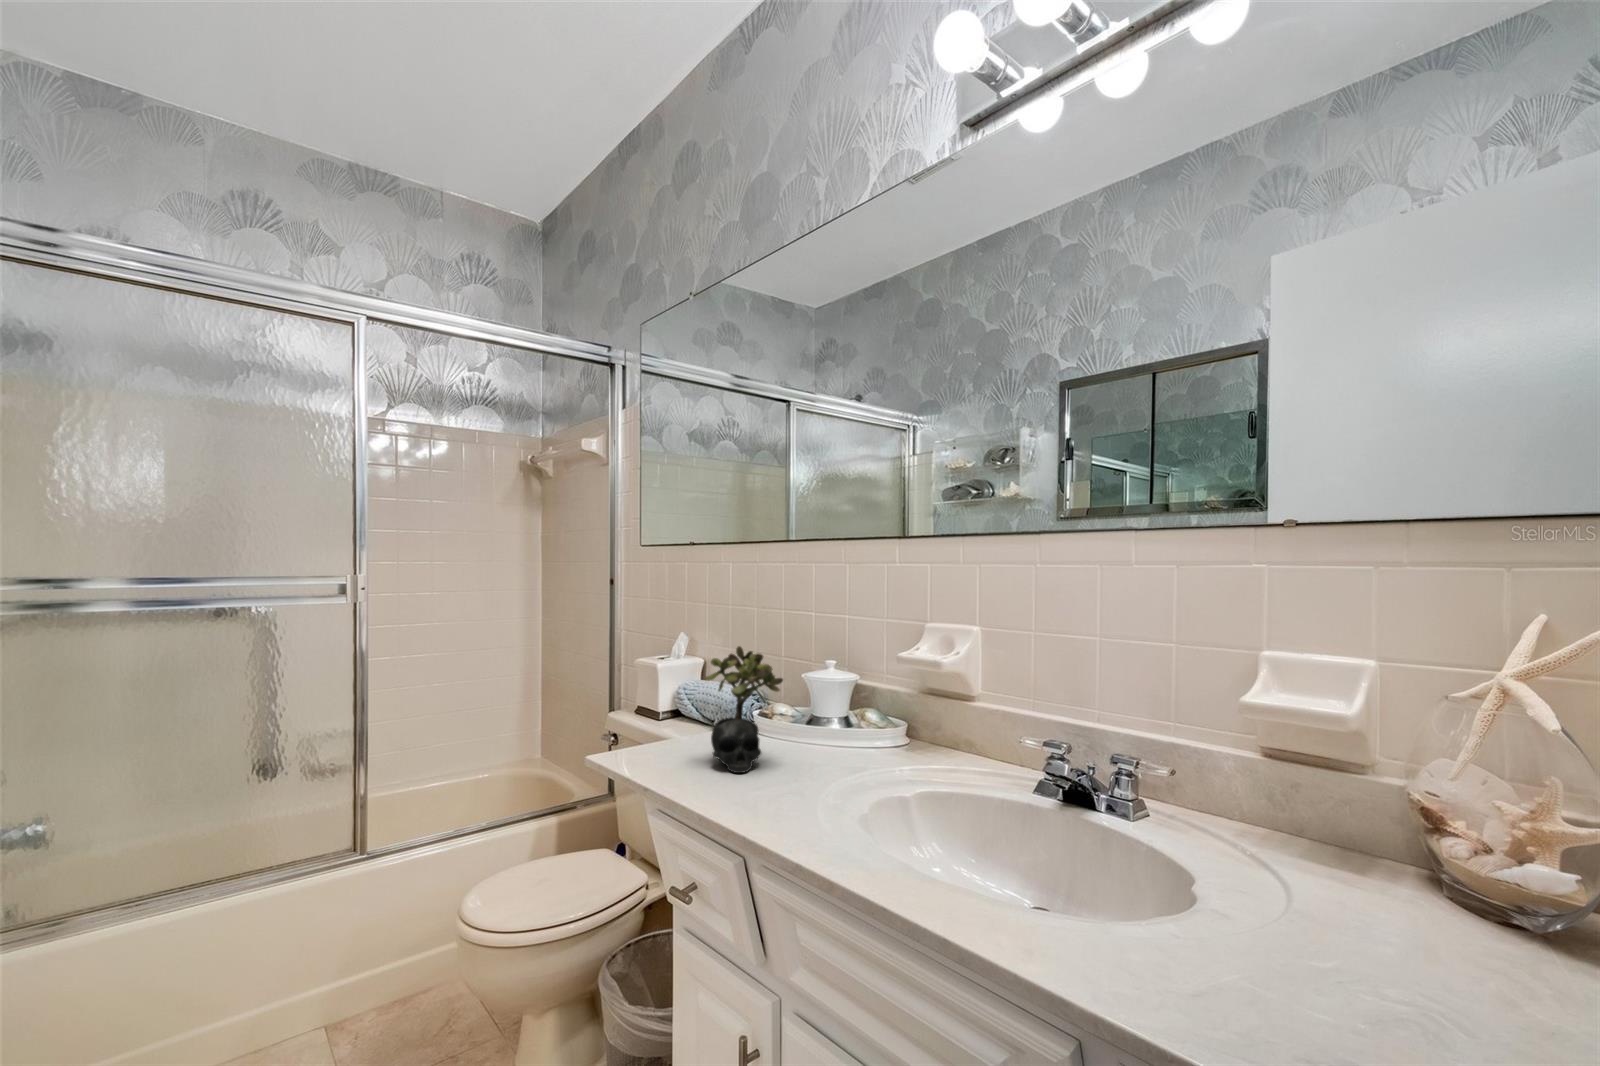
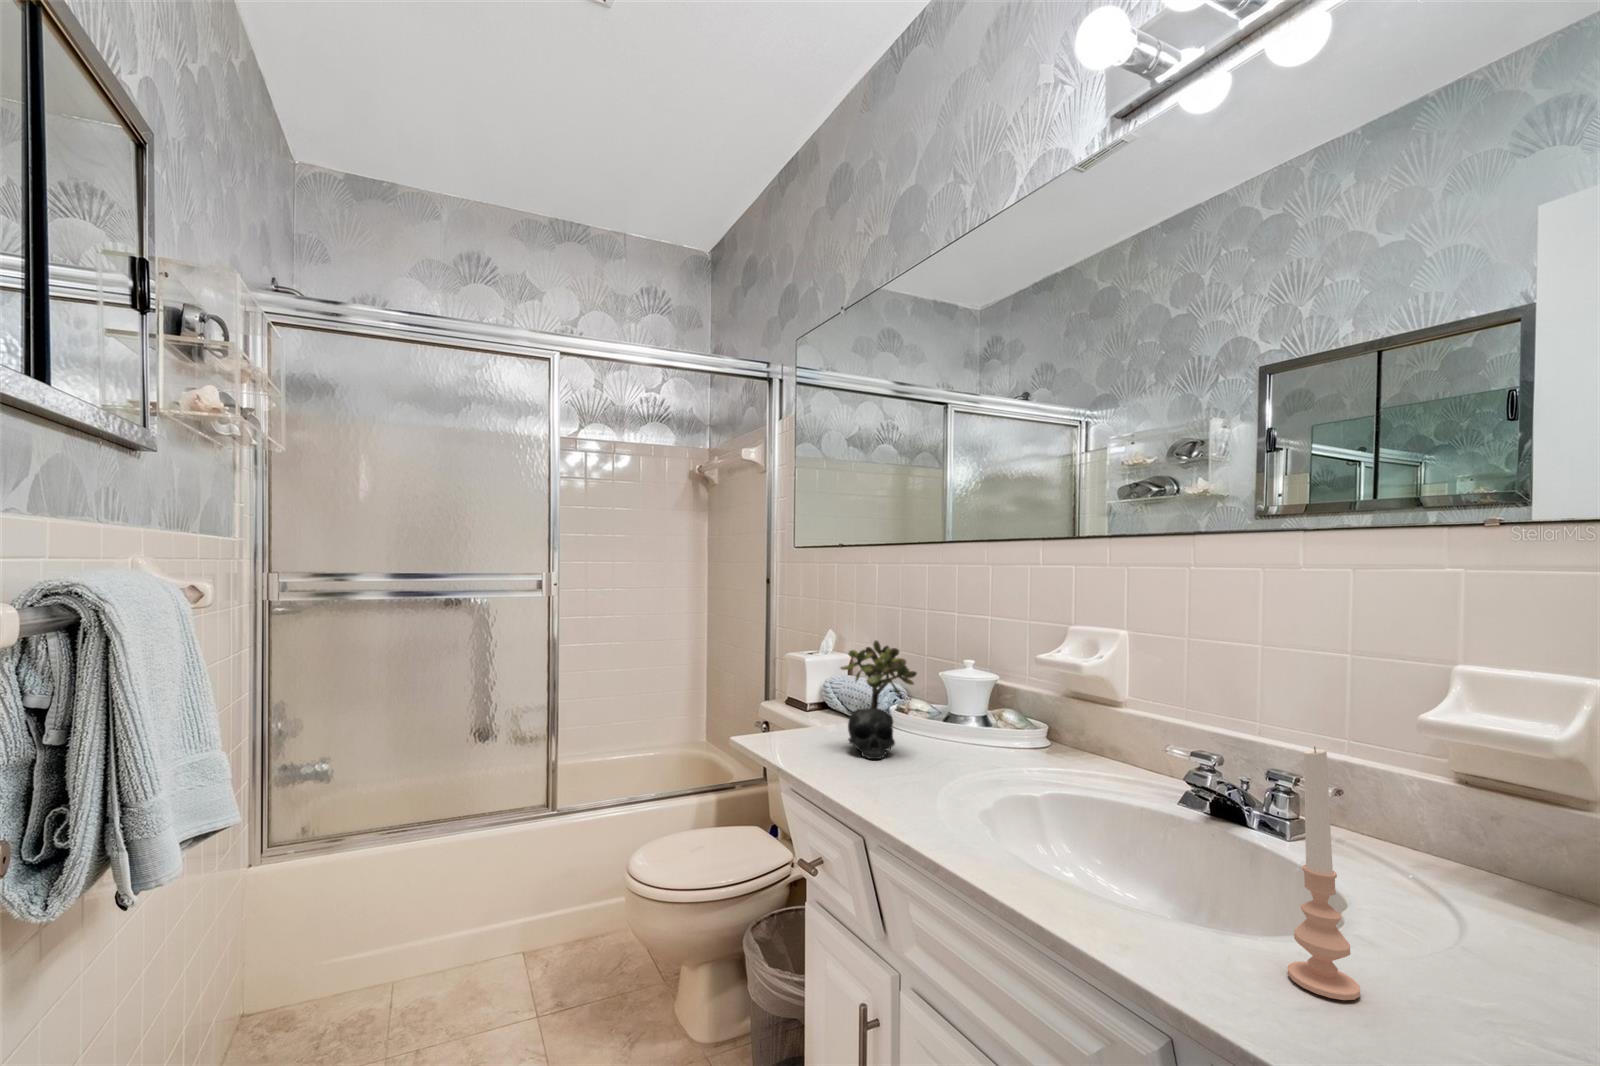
candle: none [1173,755,1239,1001] -> present [1288,747,1360,1000]

